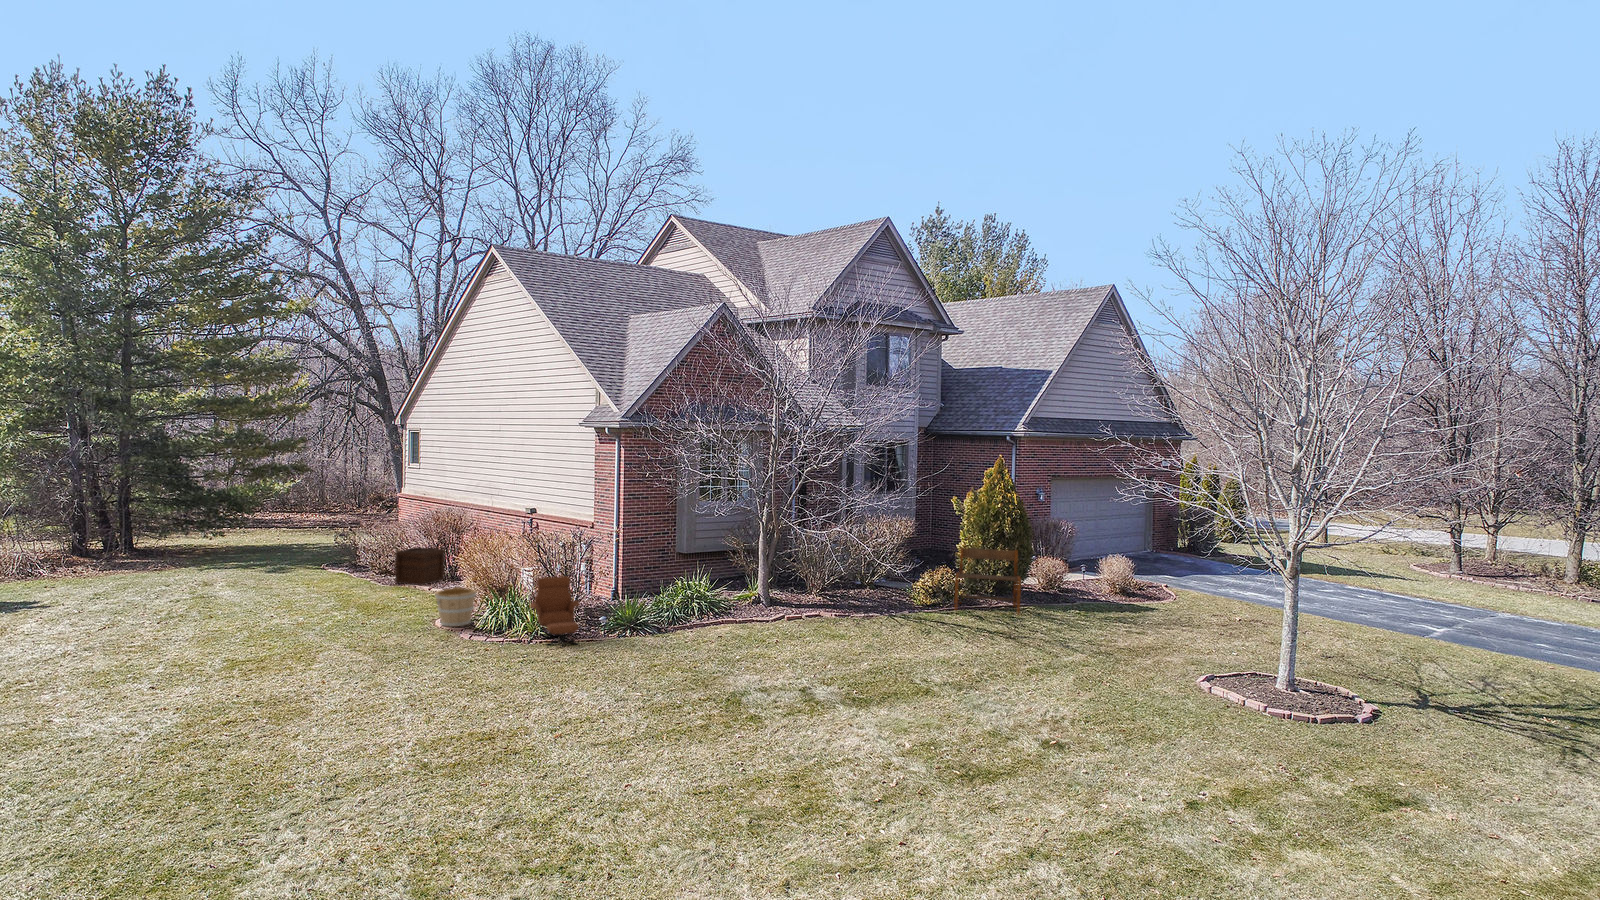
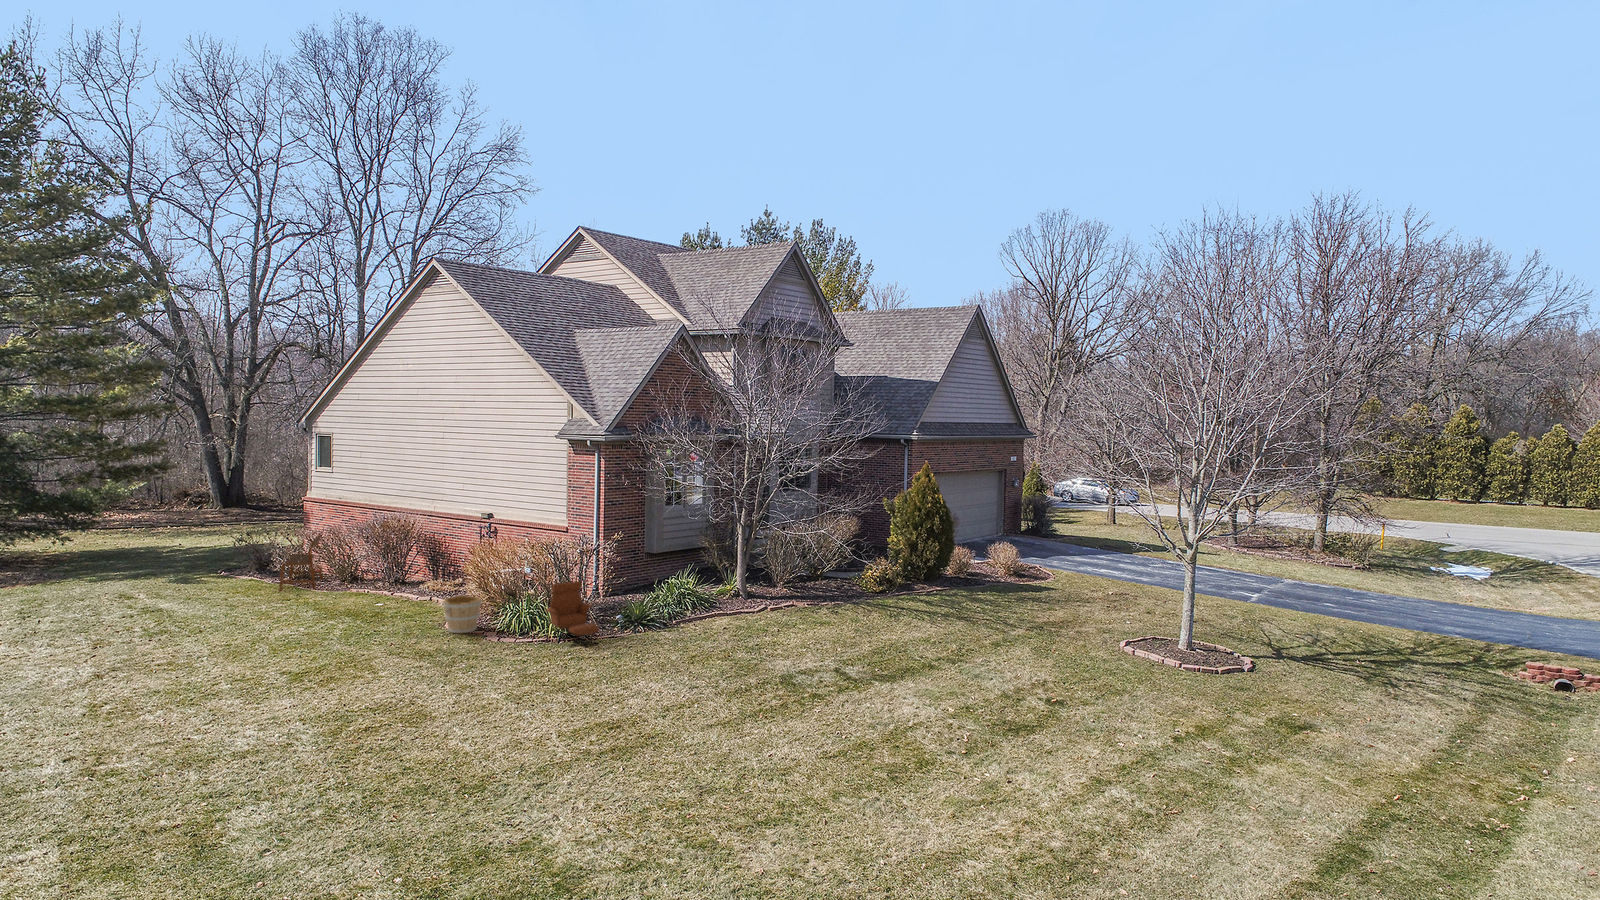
wooden crate: present [395,547,445,585] -> none [347,554,396,593]
bench: present [954,547,1021,614] -> present [279,534,323,591]

